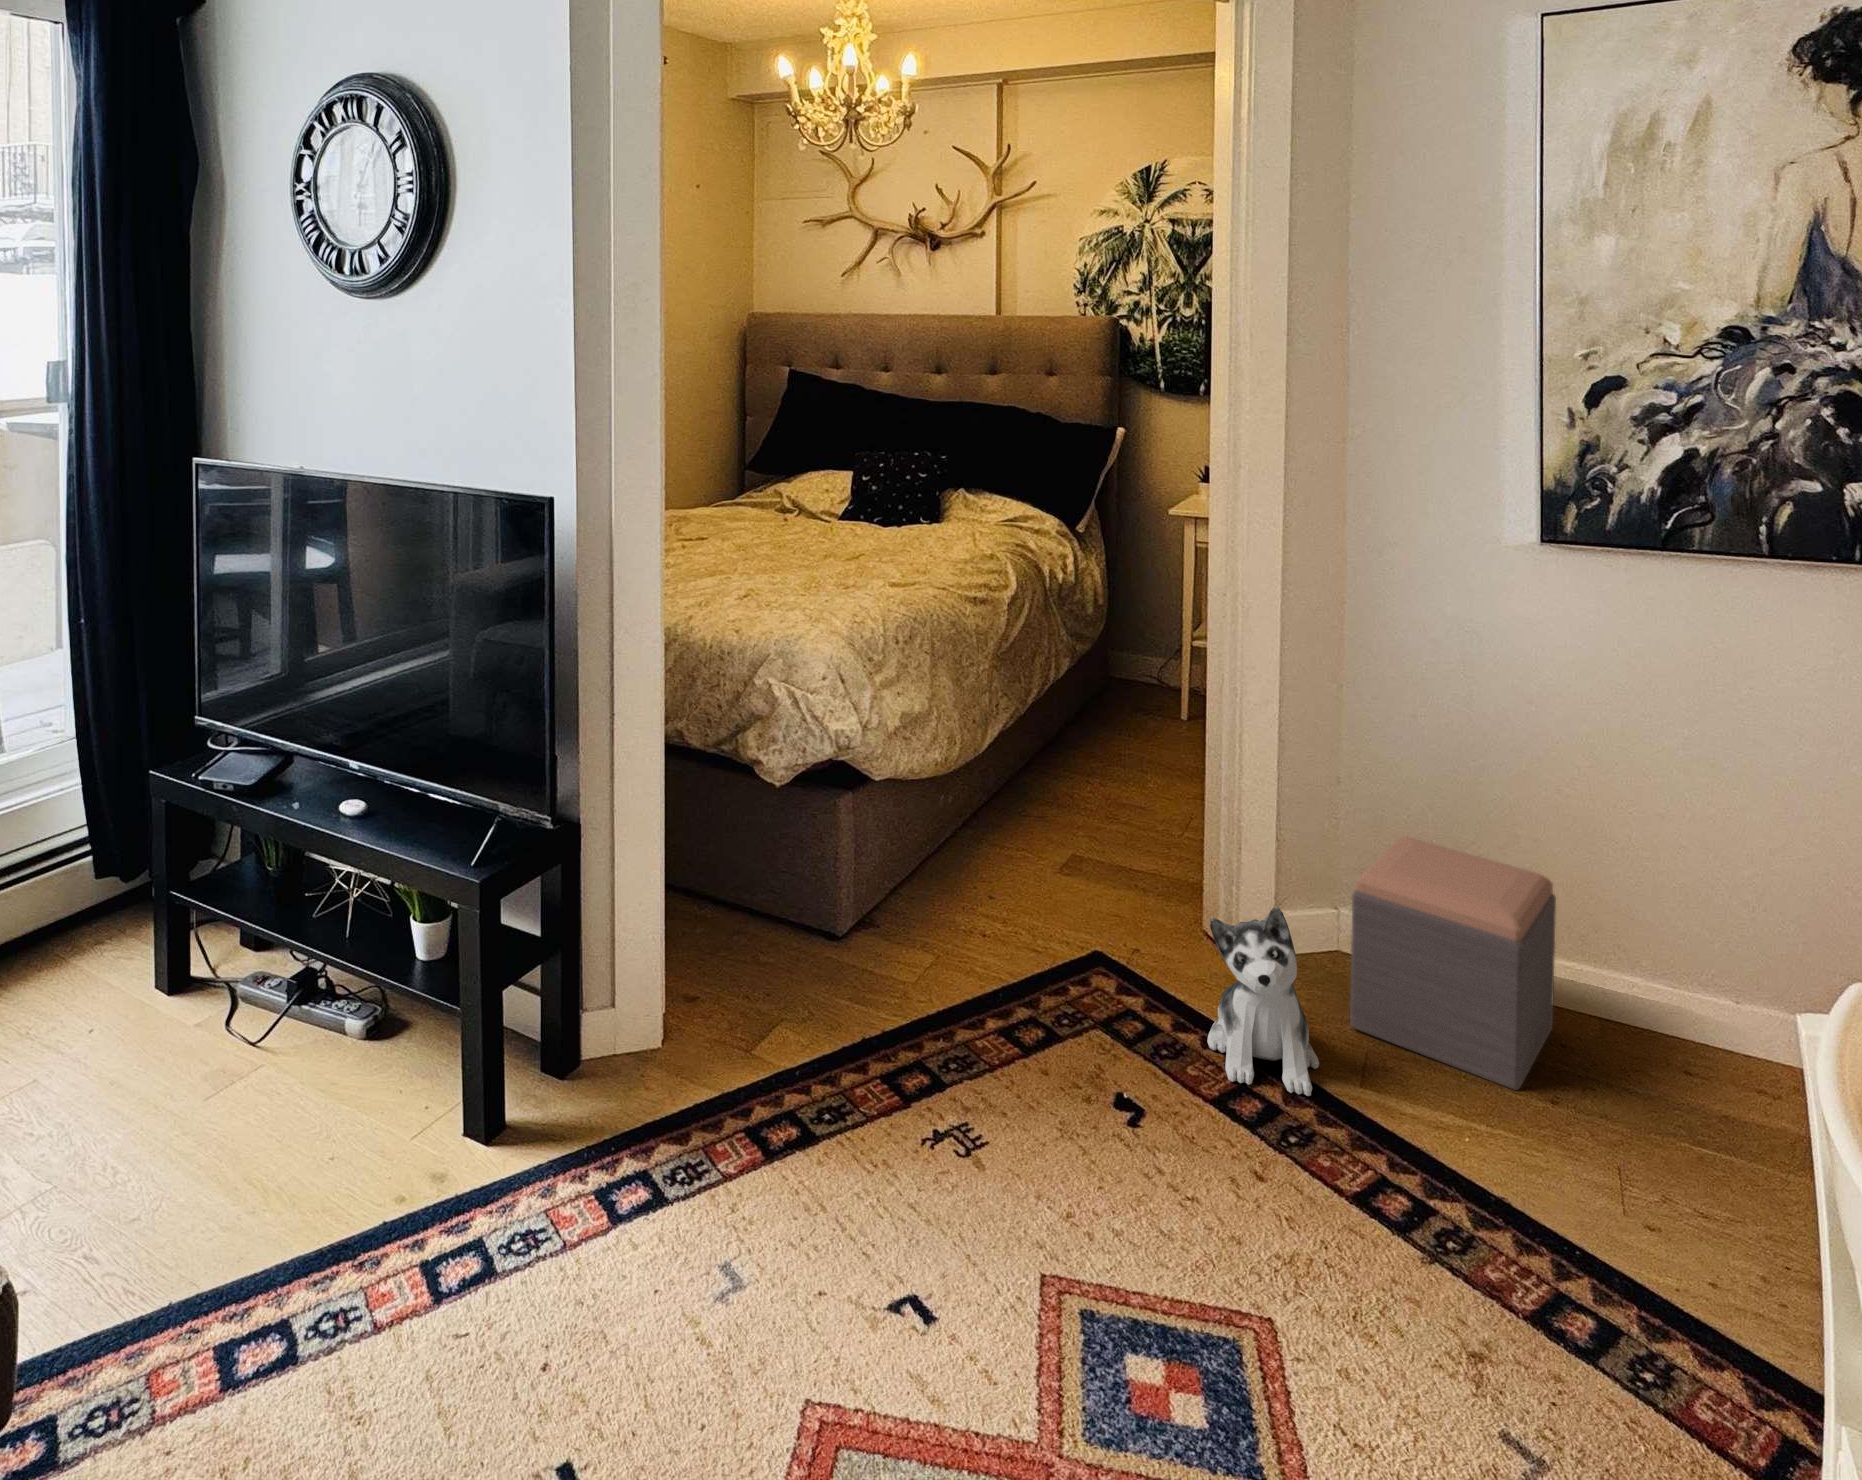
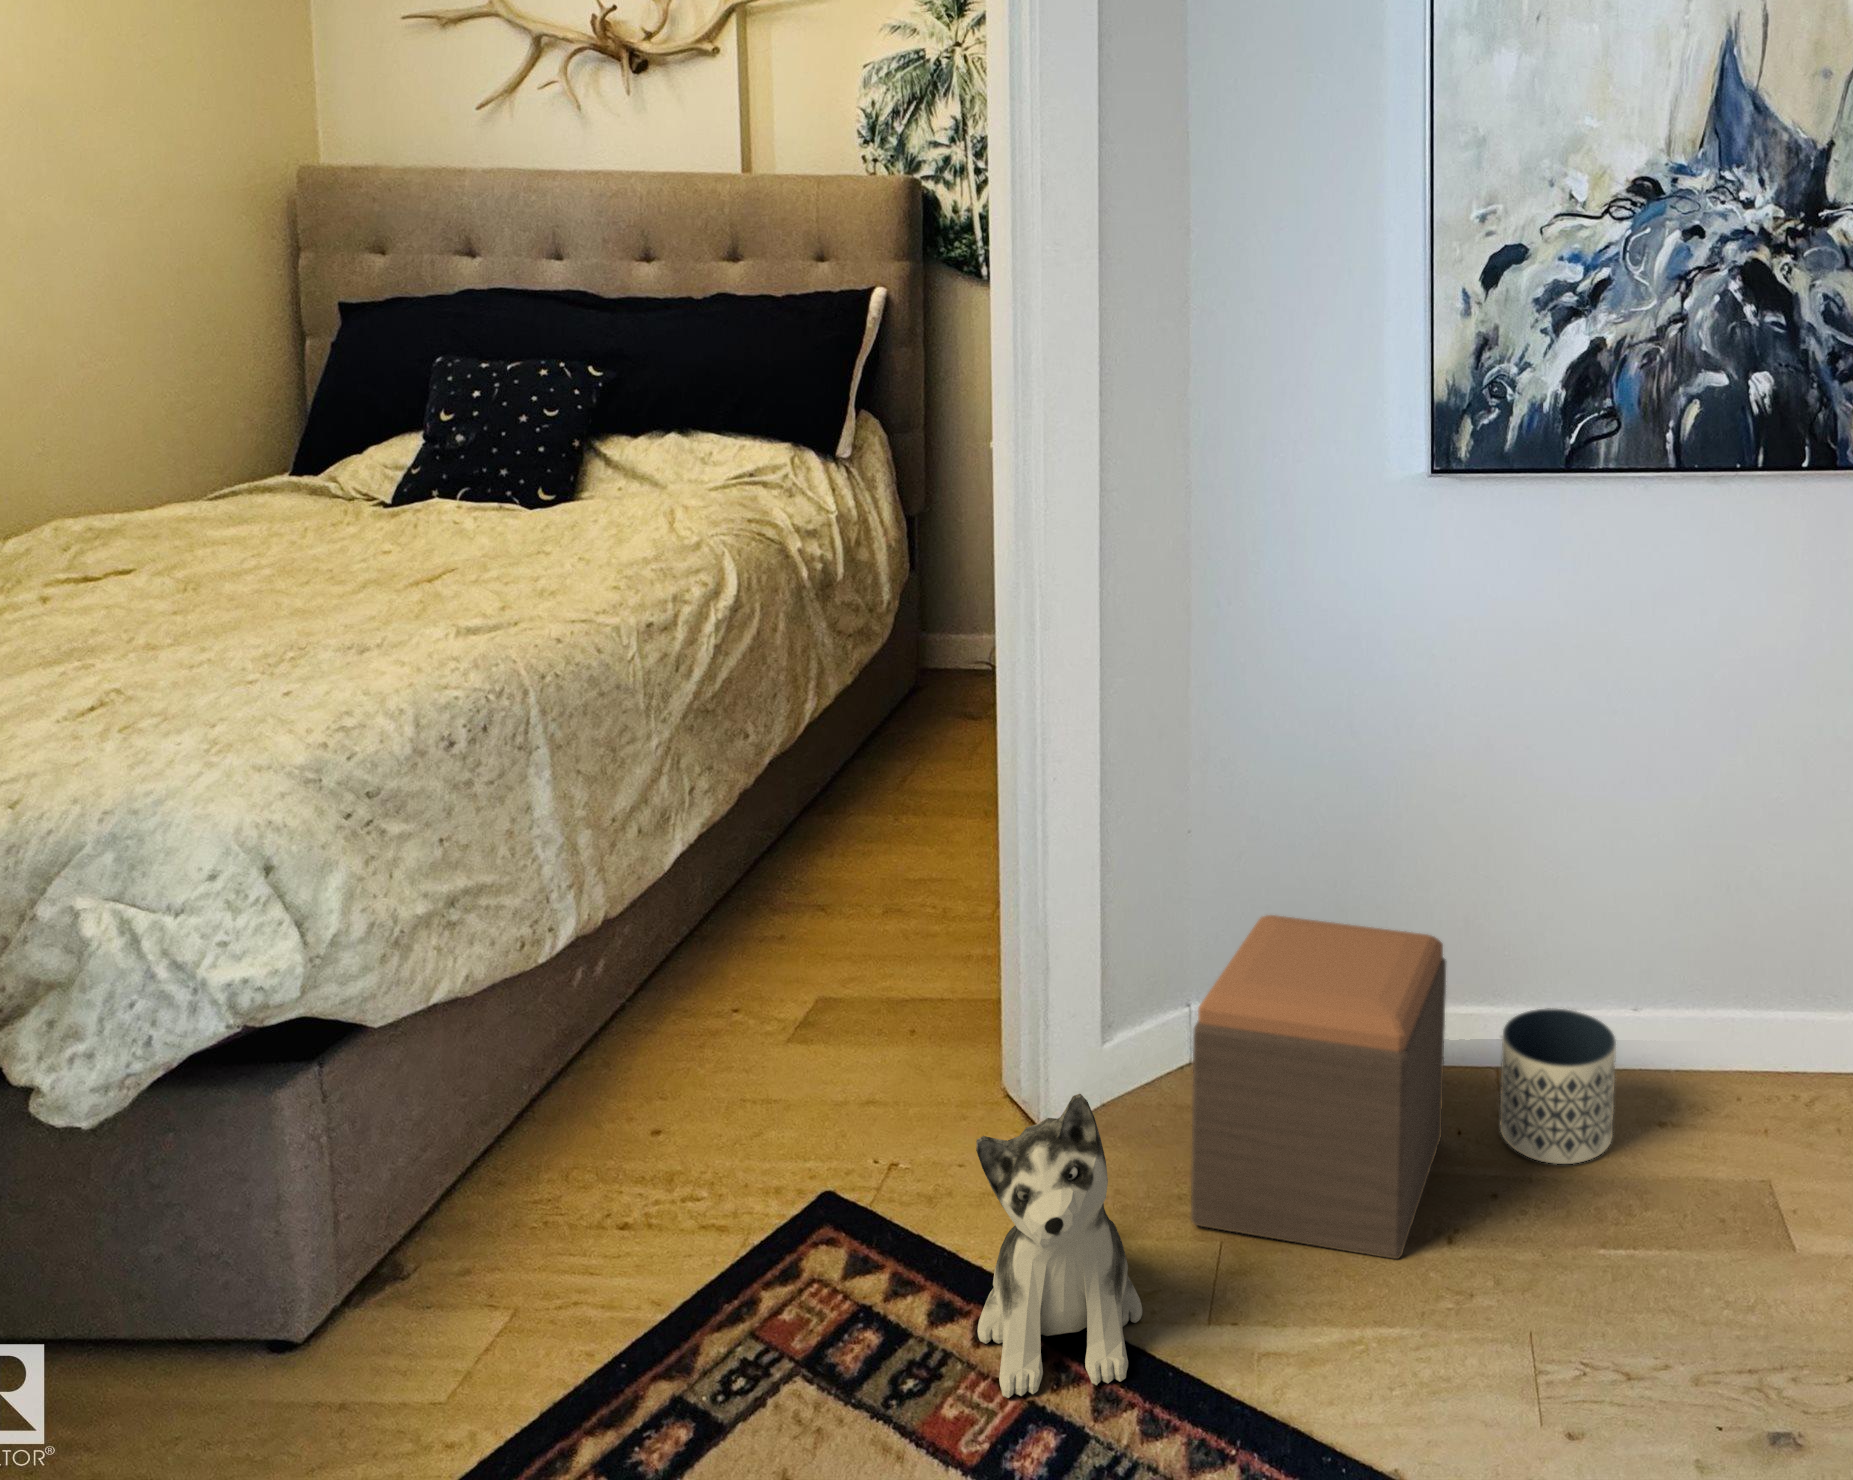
planter: none [1606,954,1716,1076] -> present [1500,1008,1616,1164]

